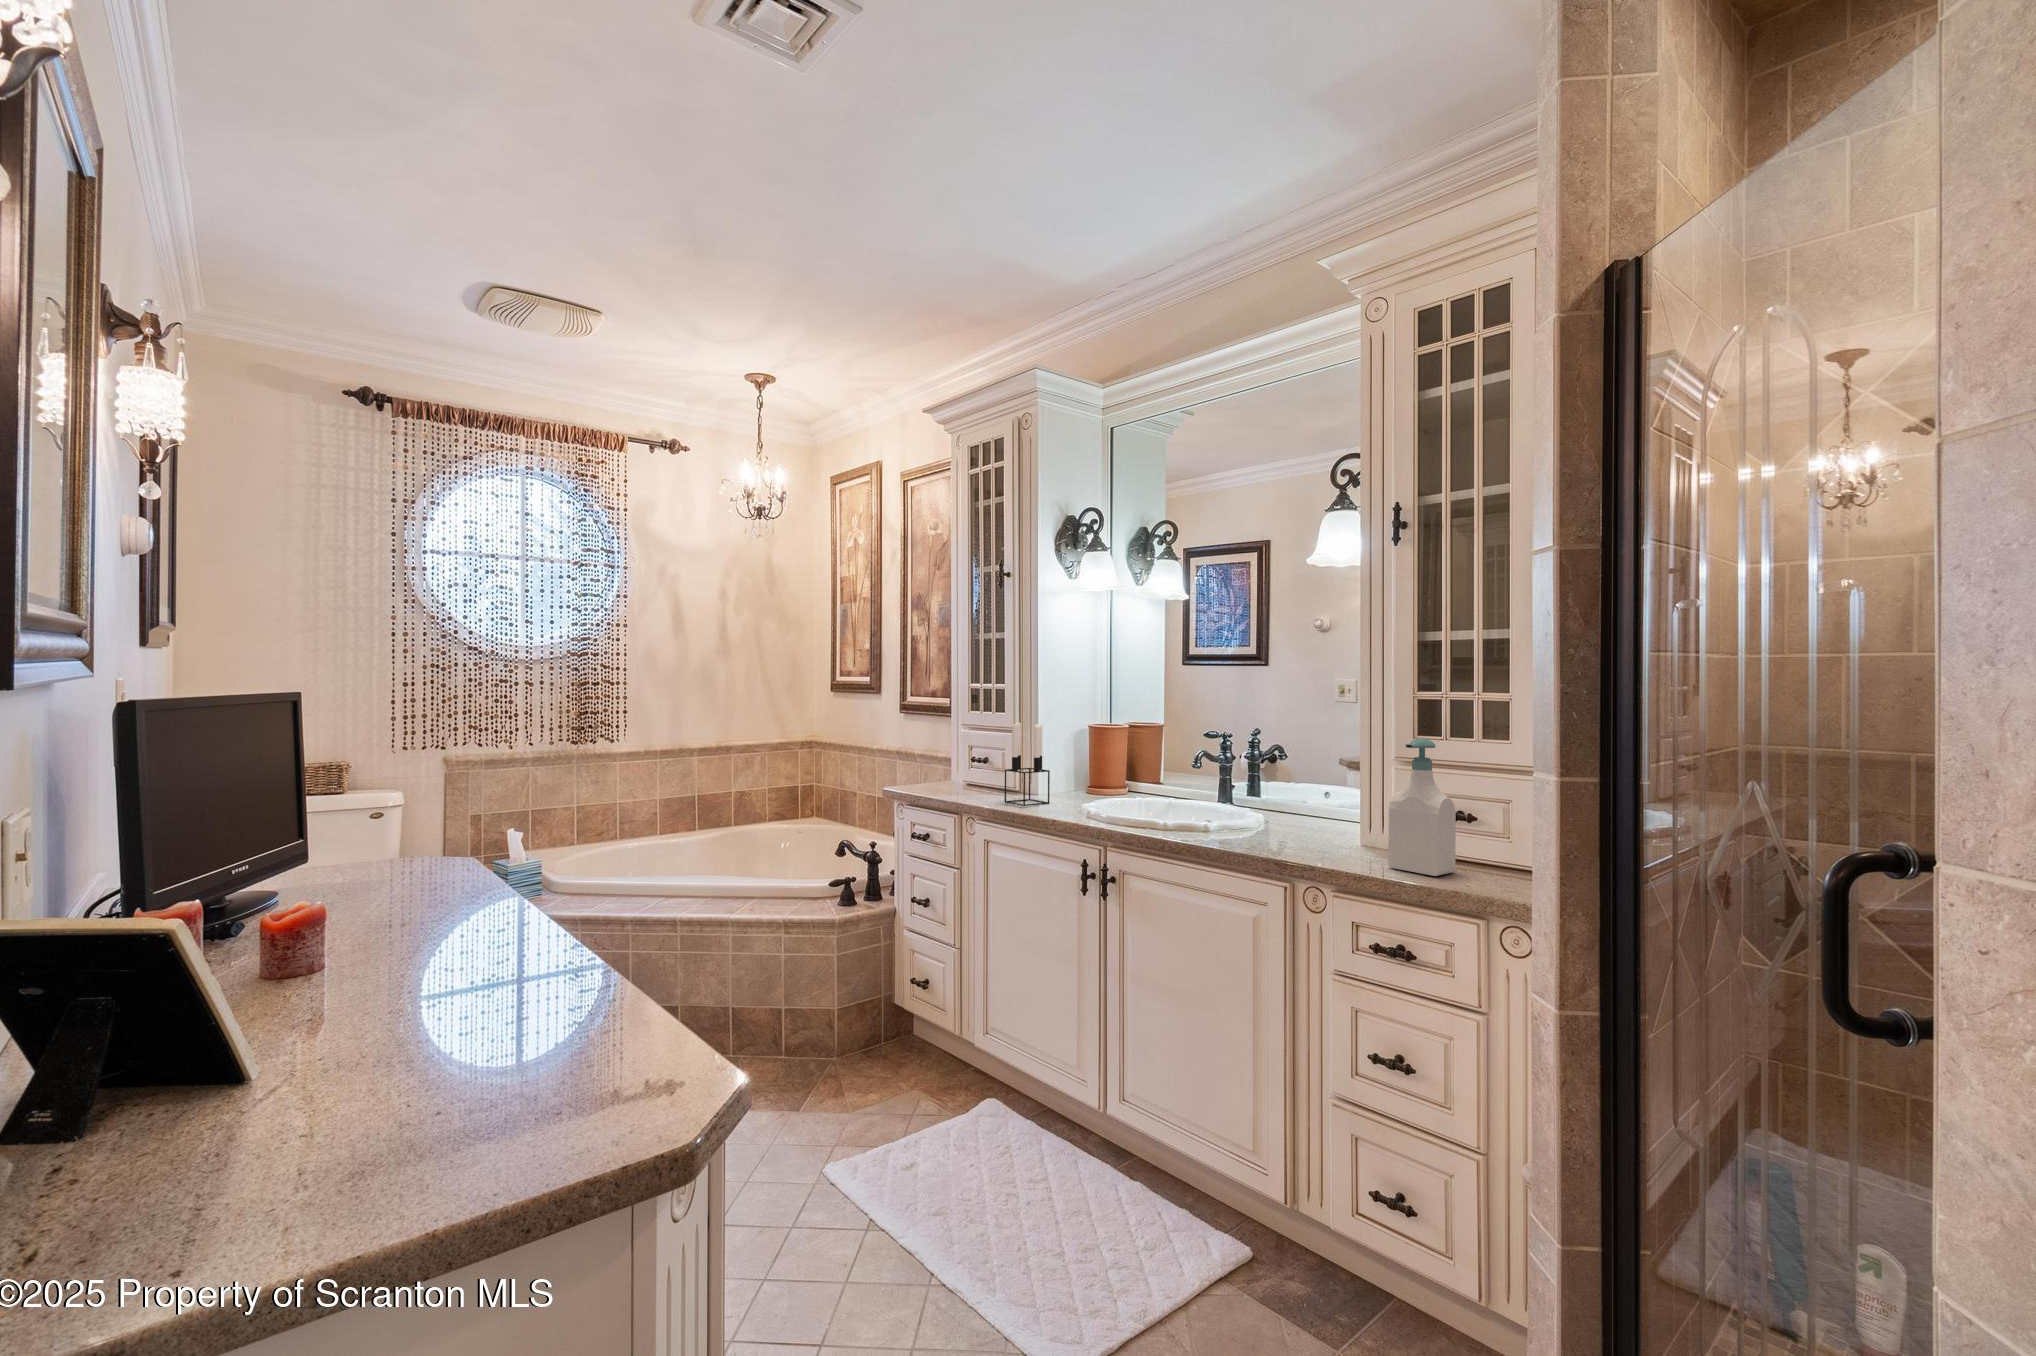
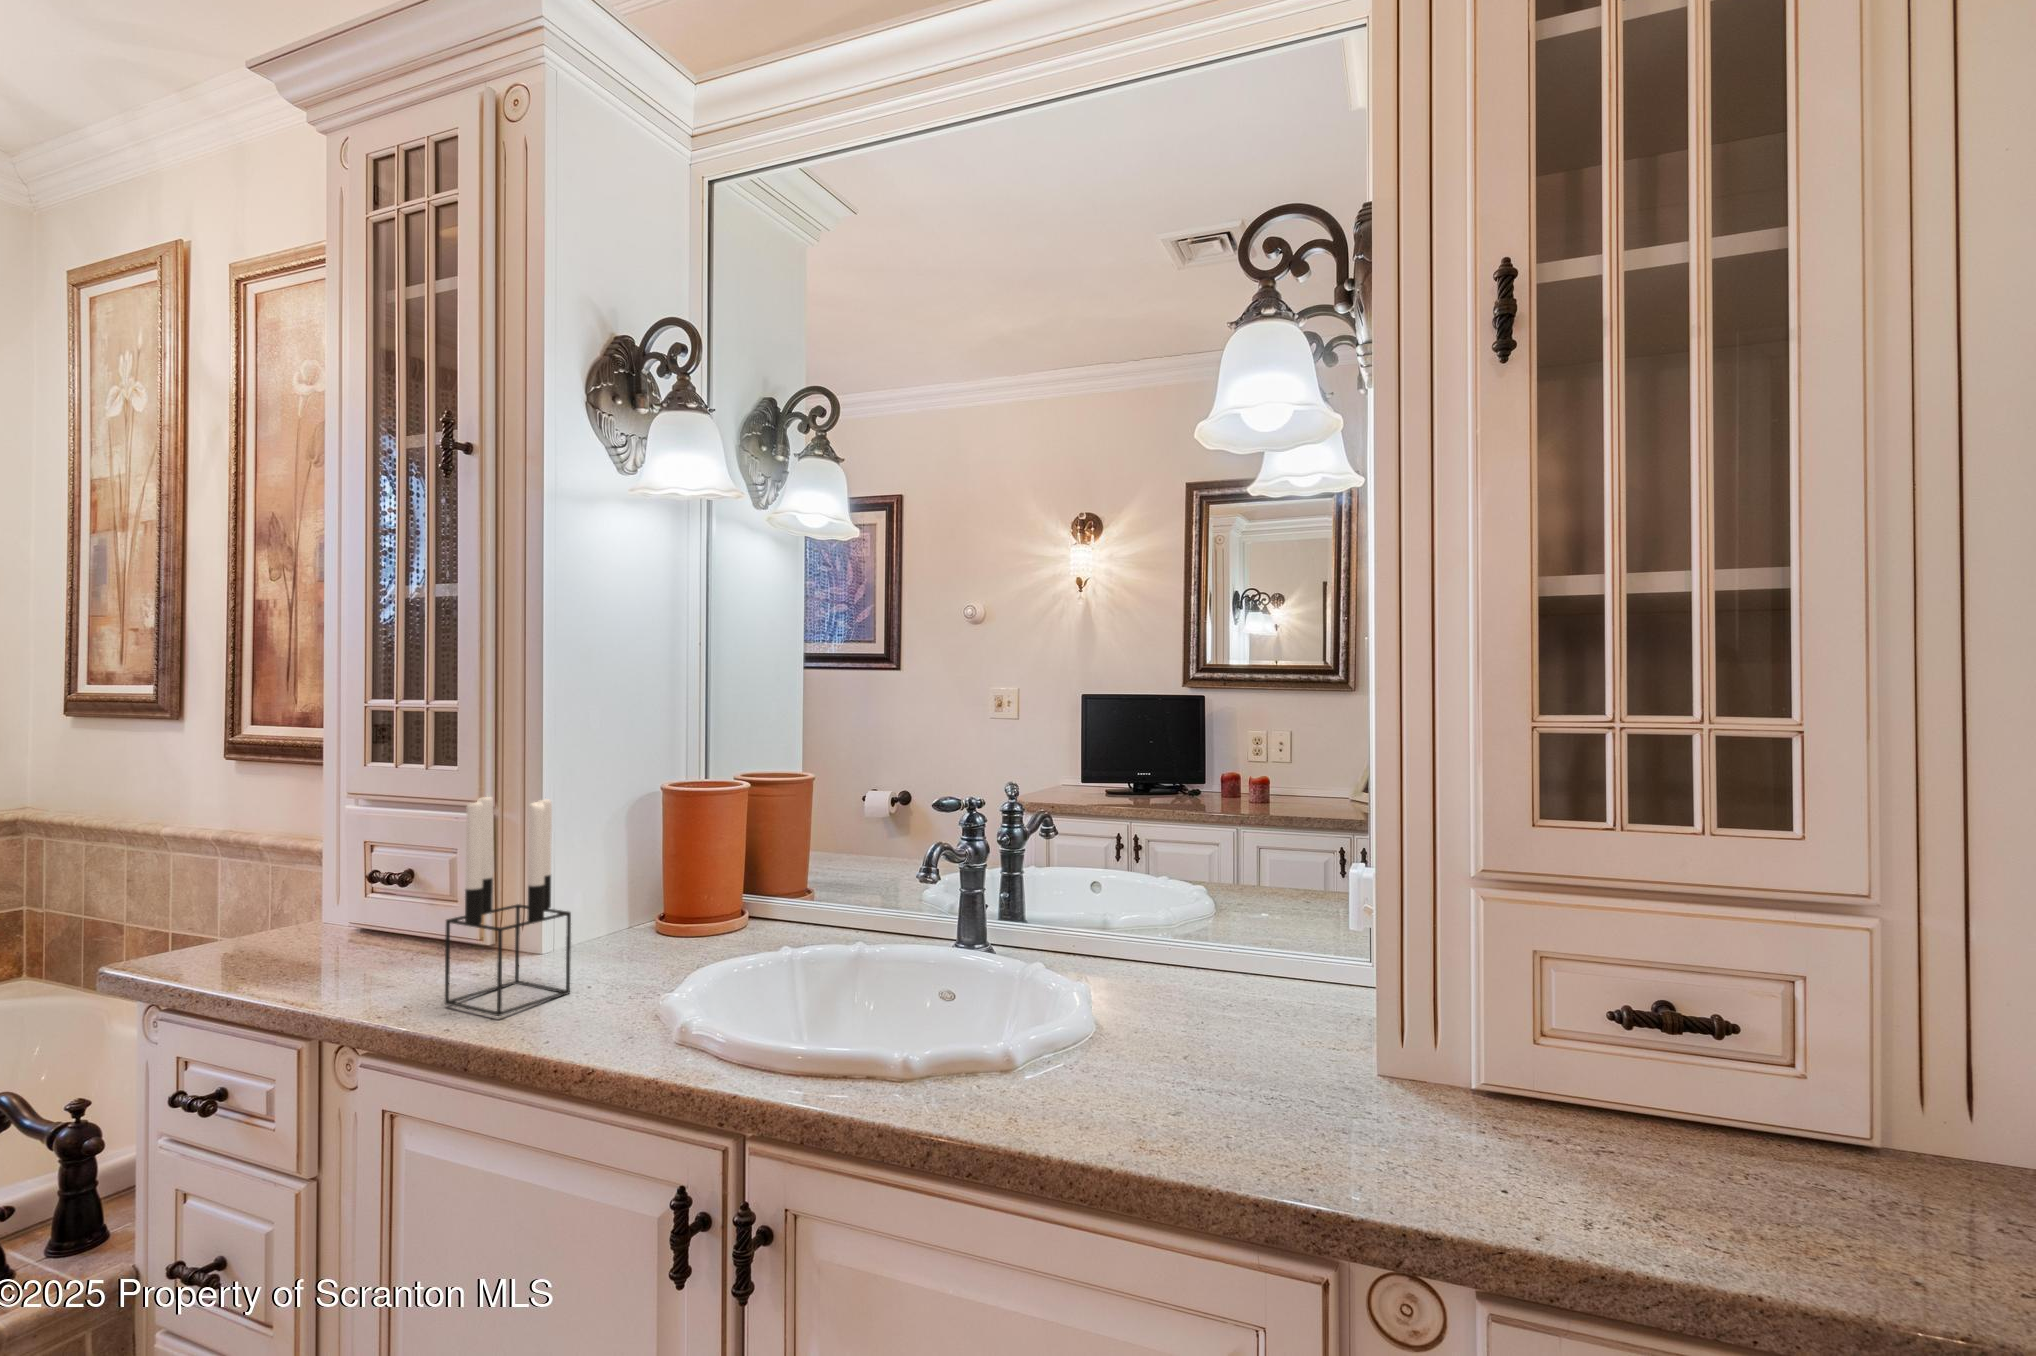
soap bottle: present [1388,738,1456,876] -> none [1620,845,1813,1254]

